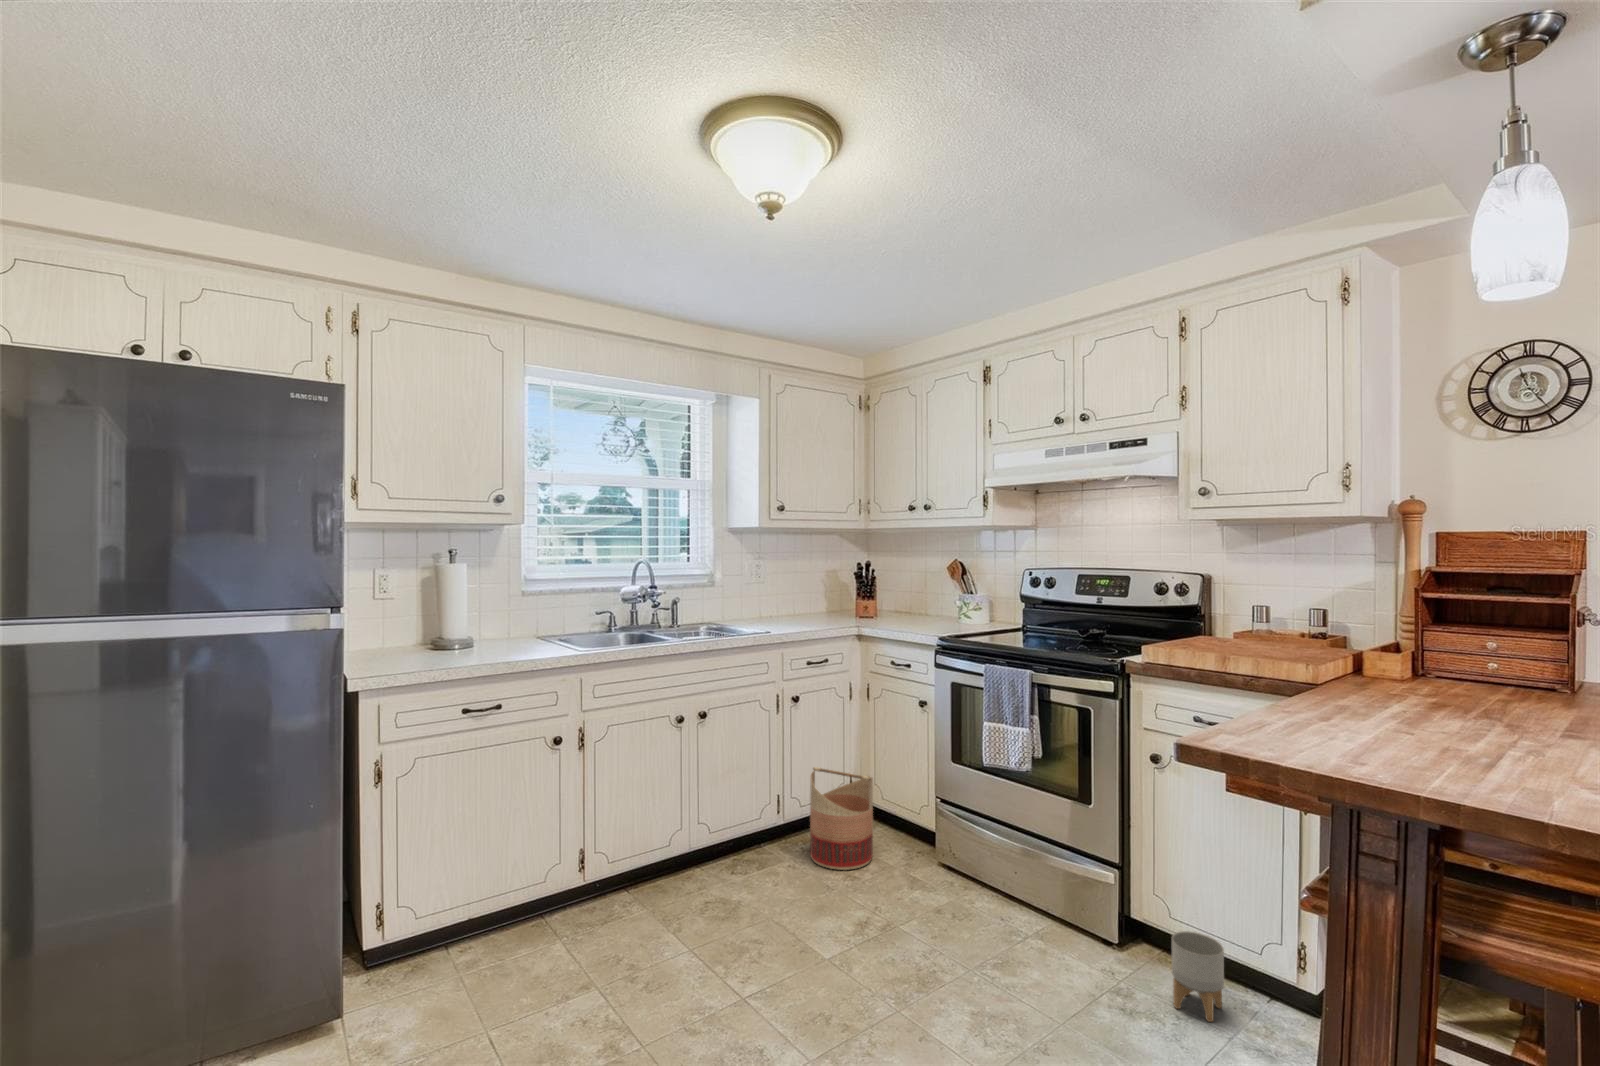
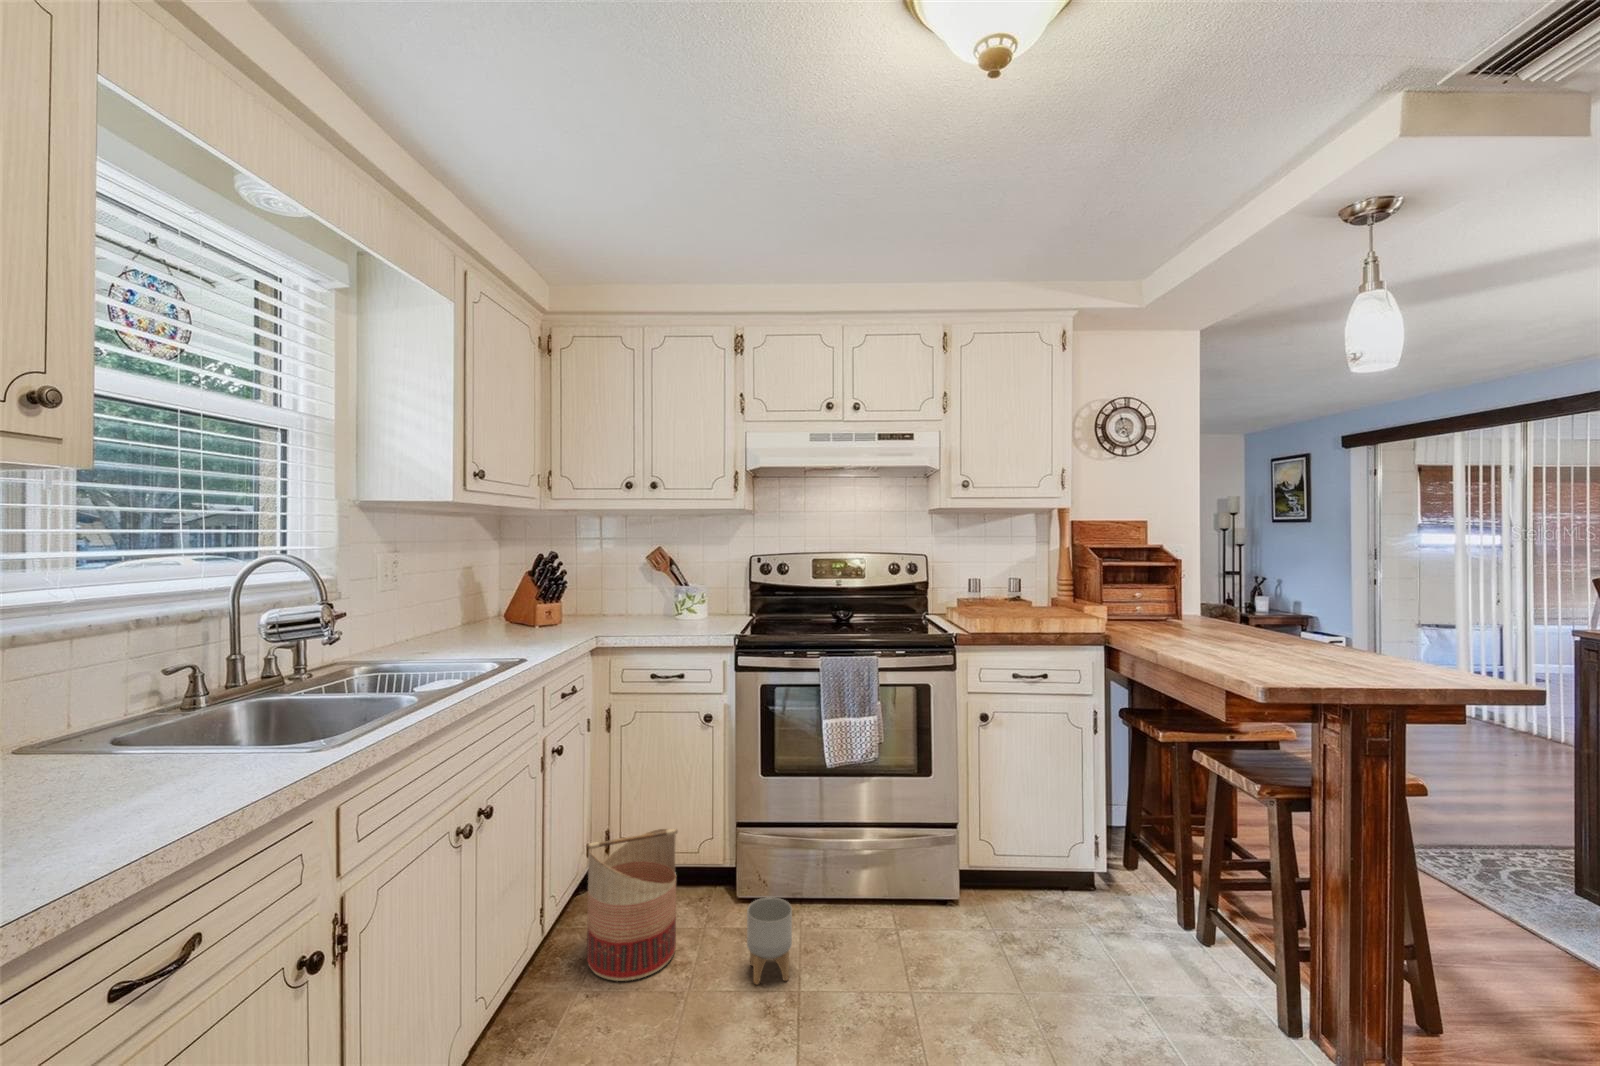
planter: present [1172,931,1224,1022] -> present [747,897,792,984]

